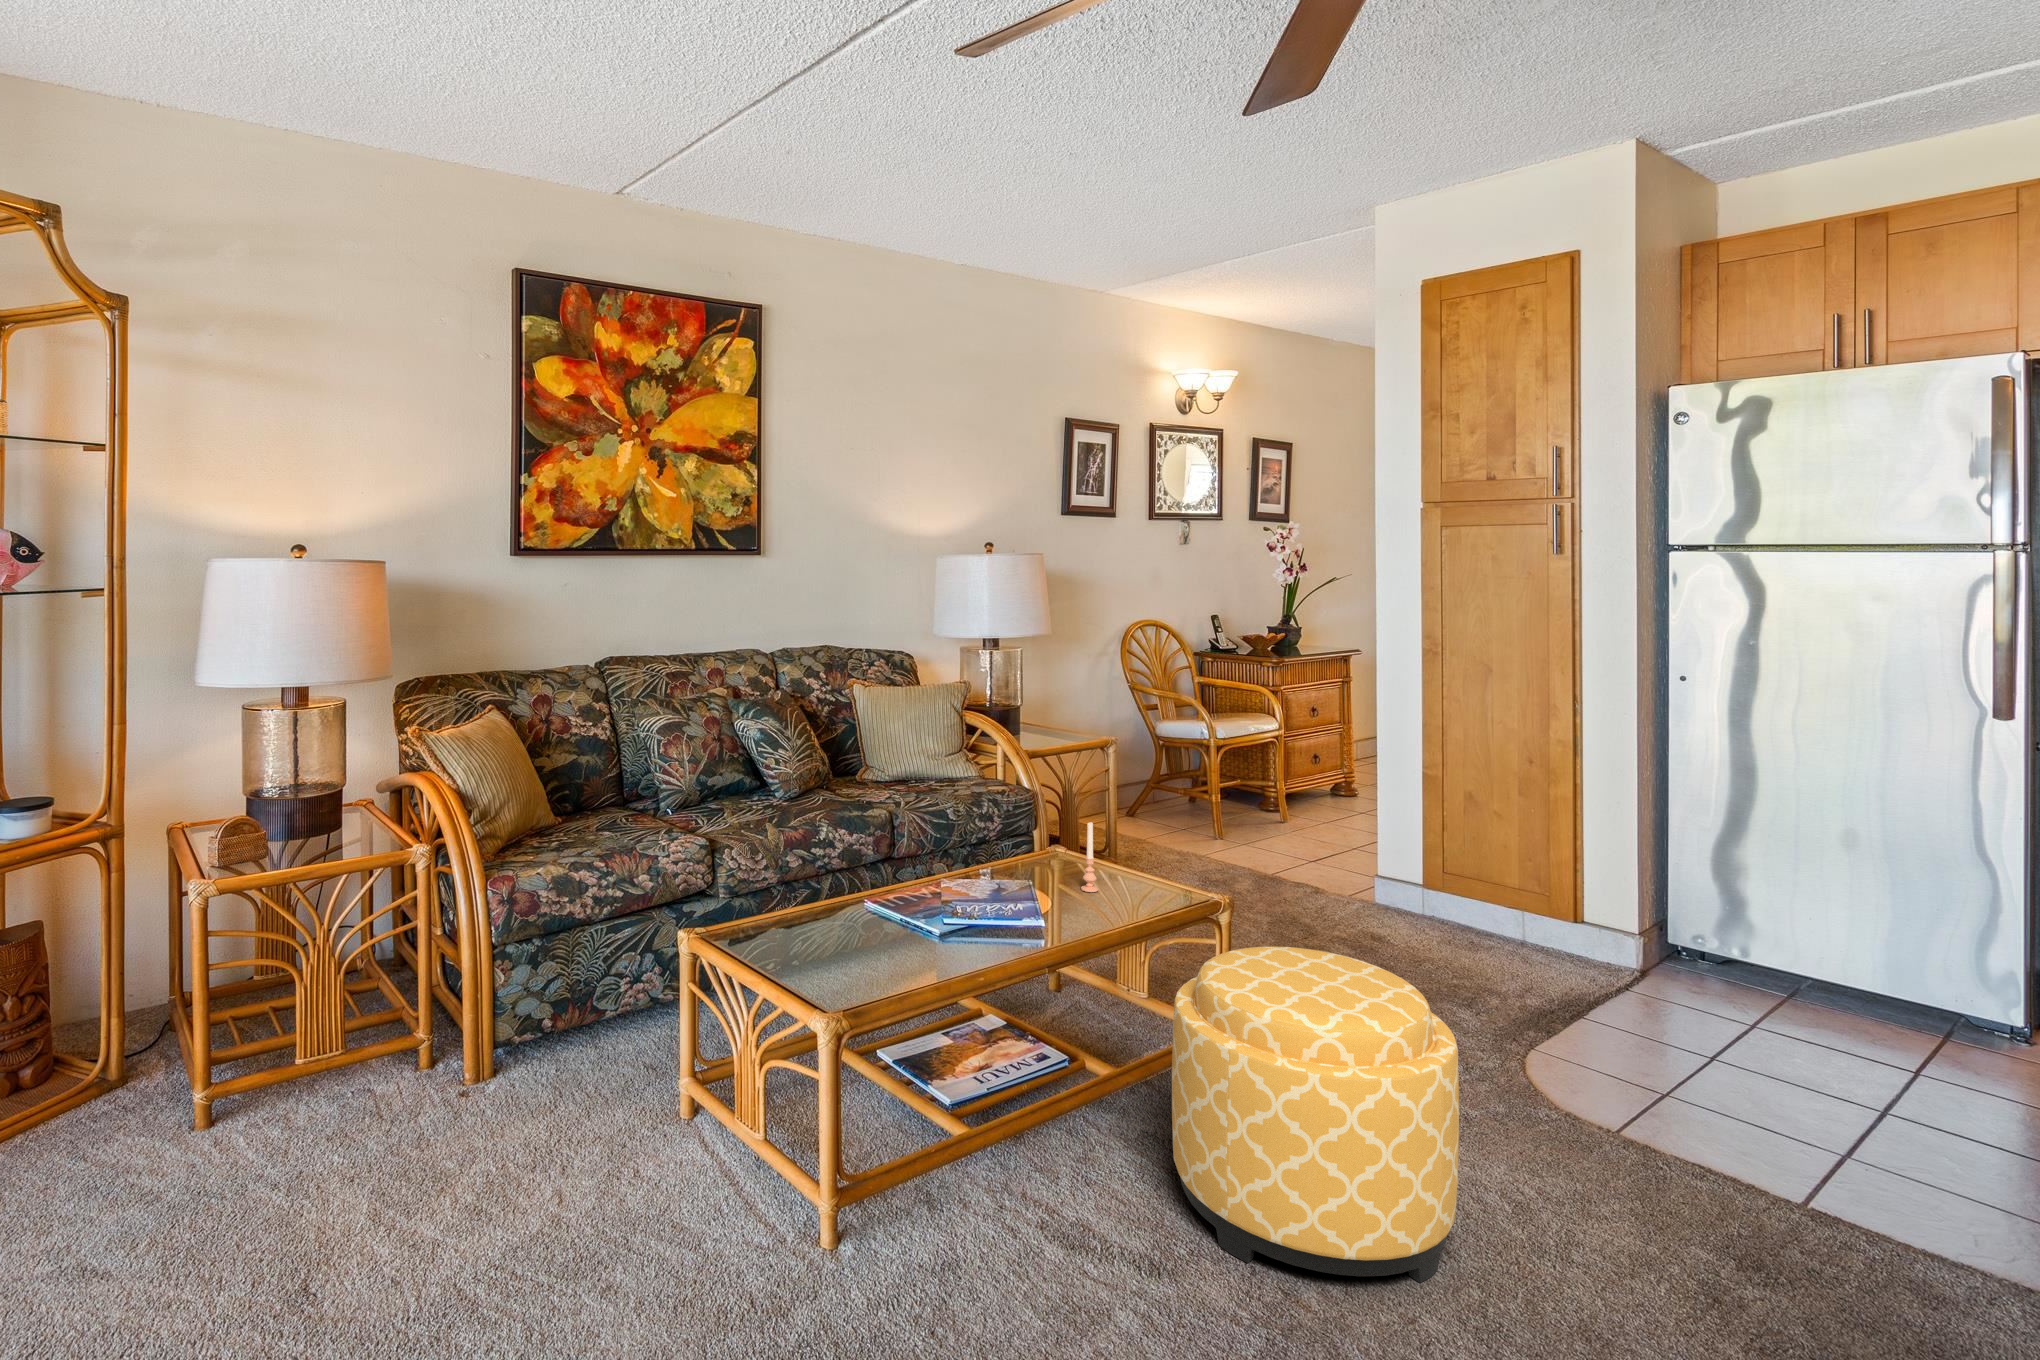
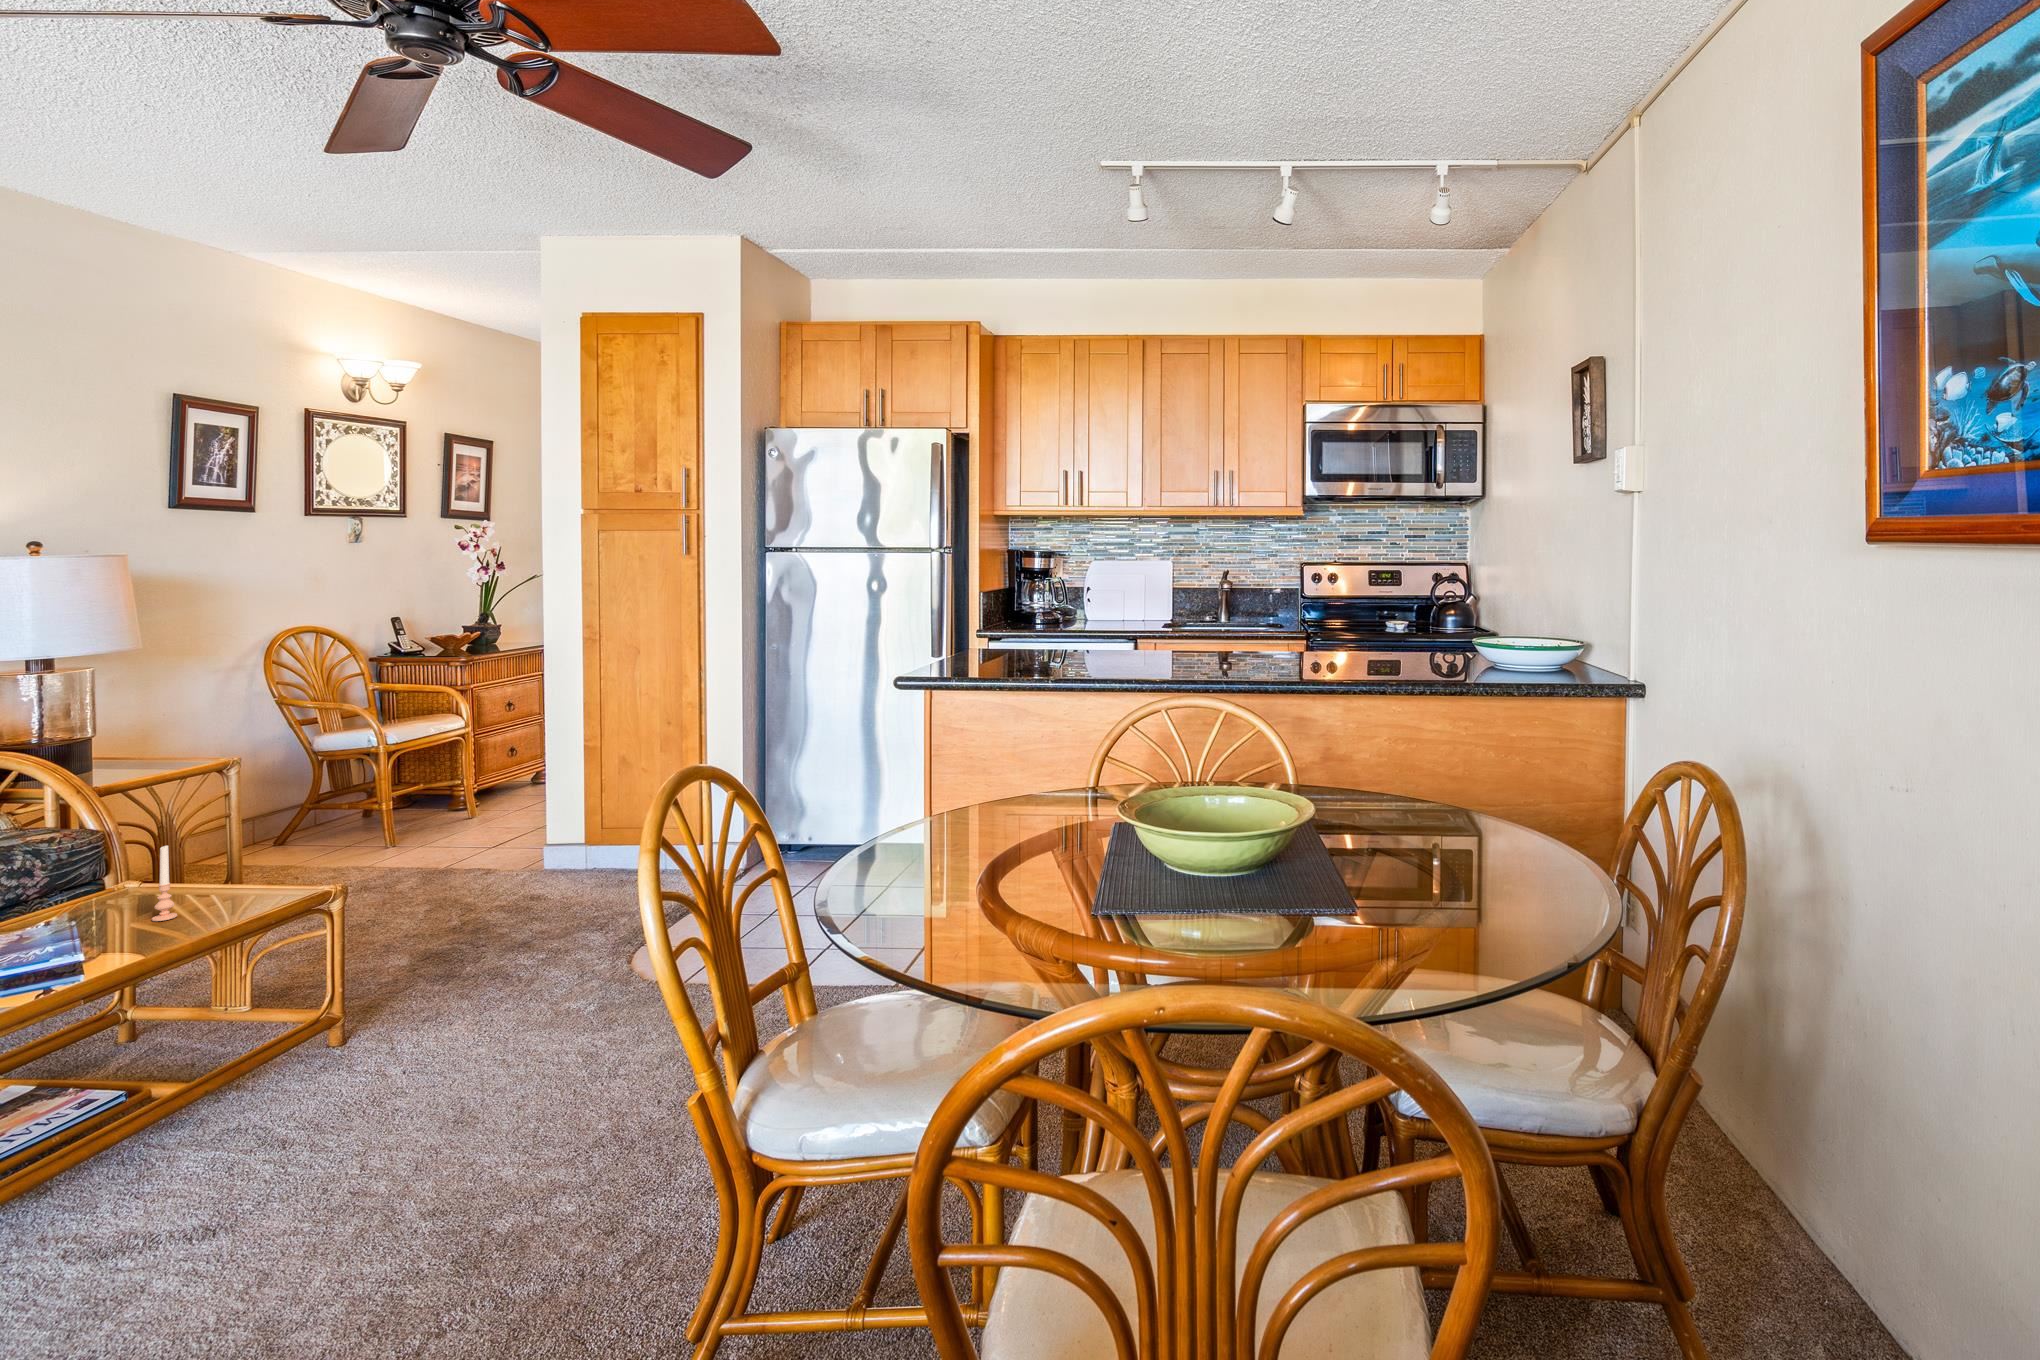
ottoman: present [1172,946,1459,1283] -> none [250,904,537,1200]

